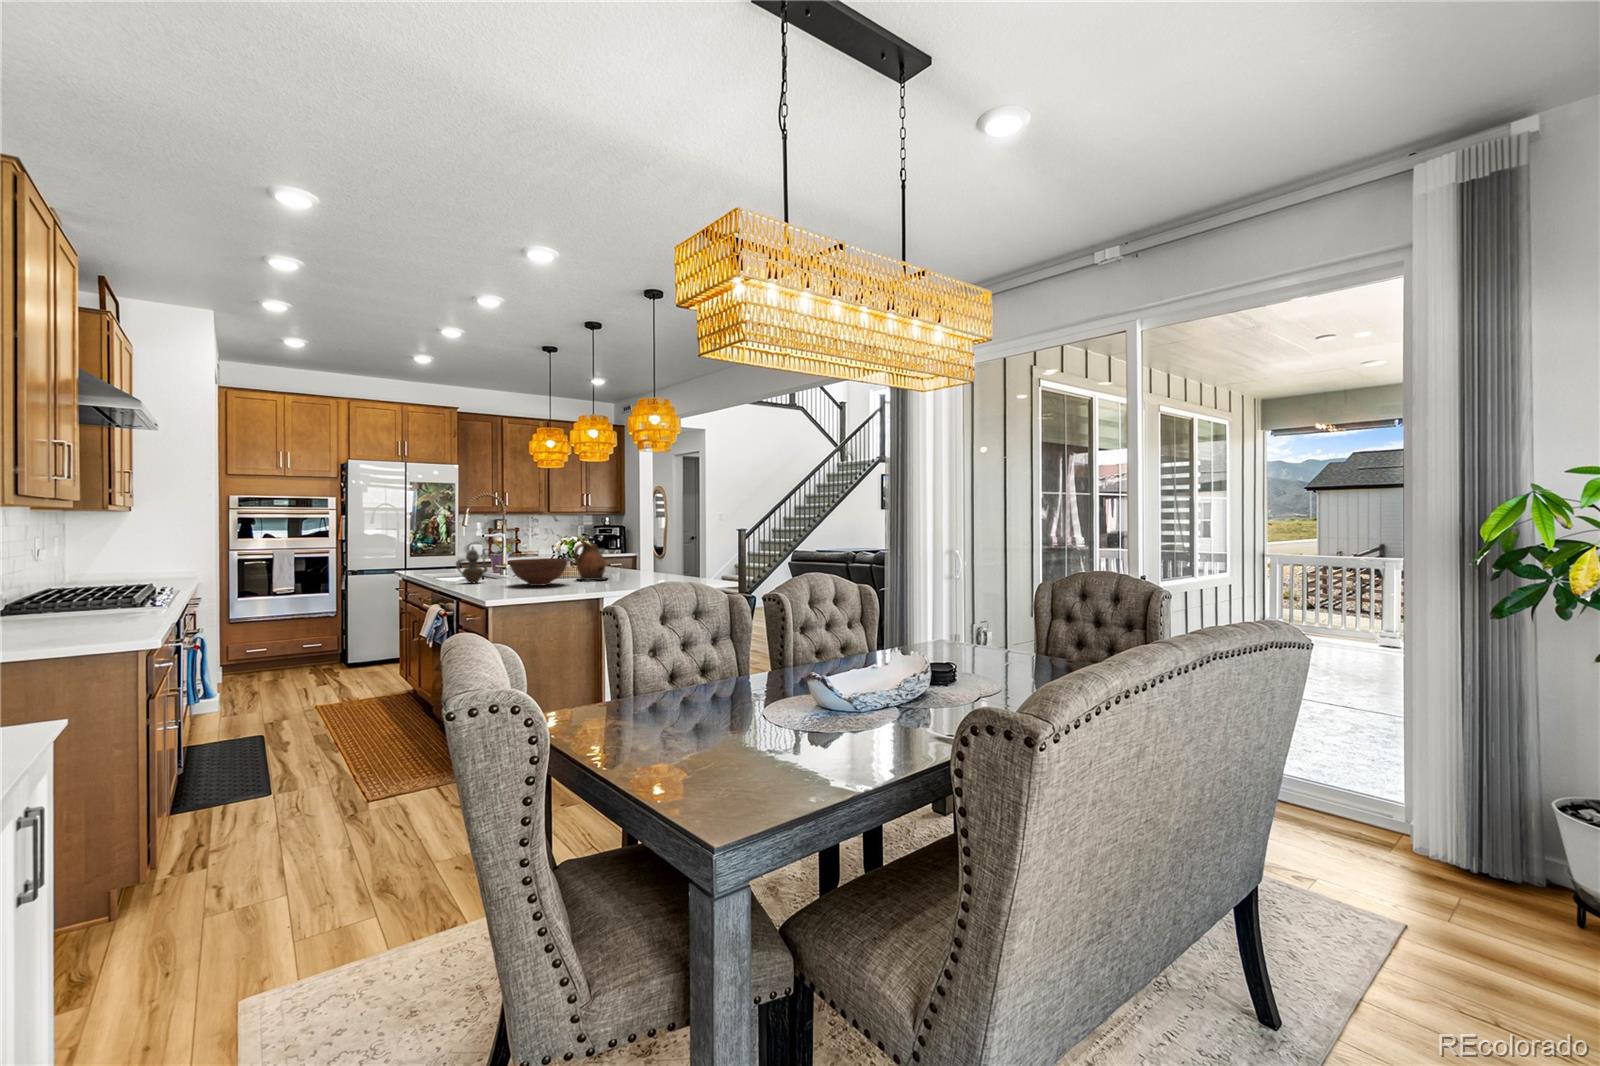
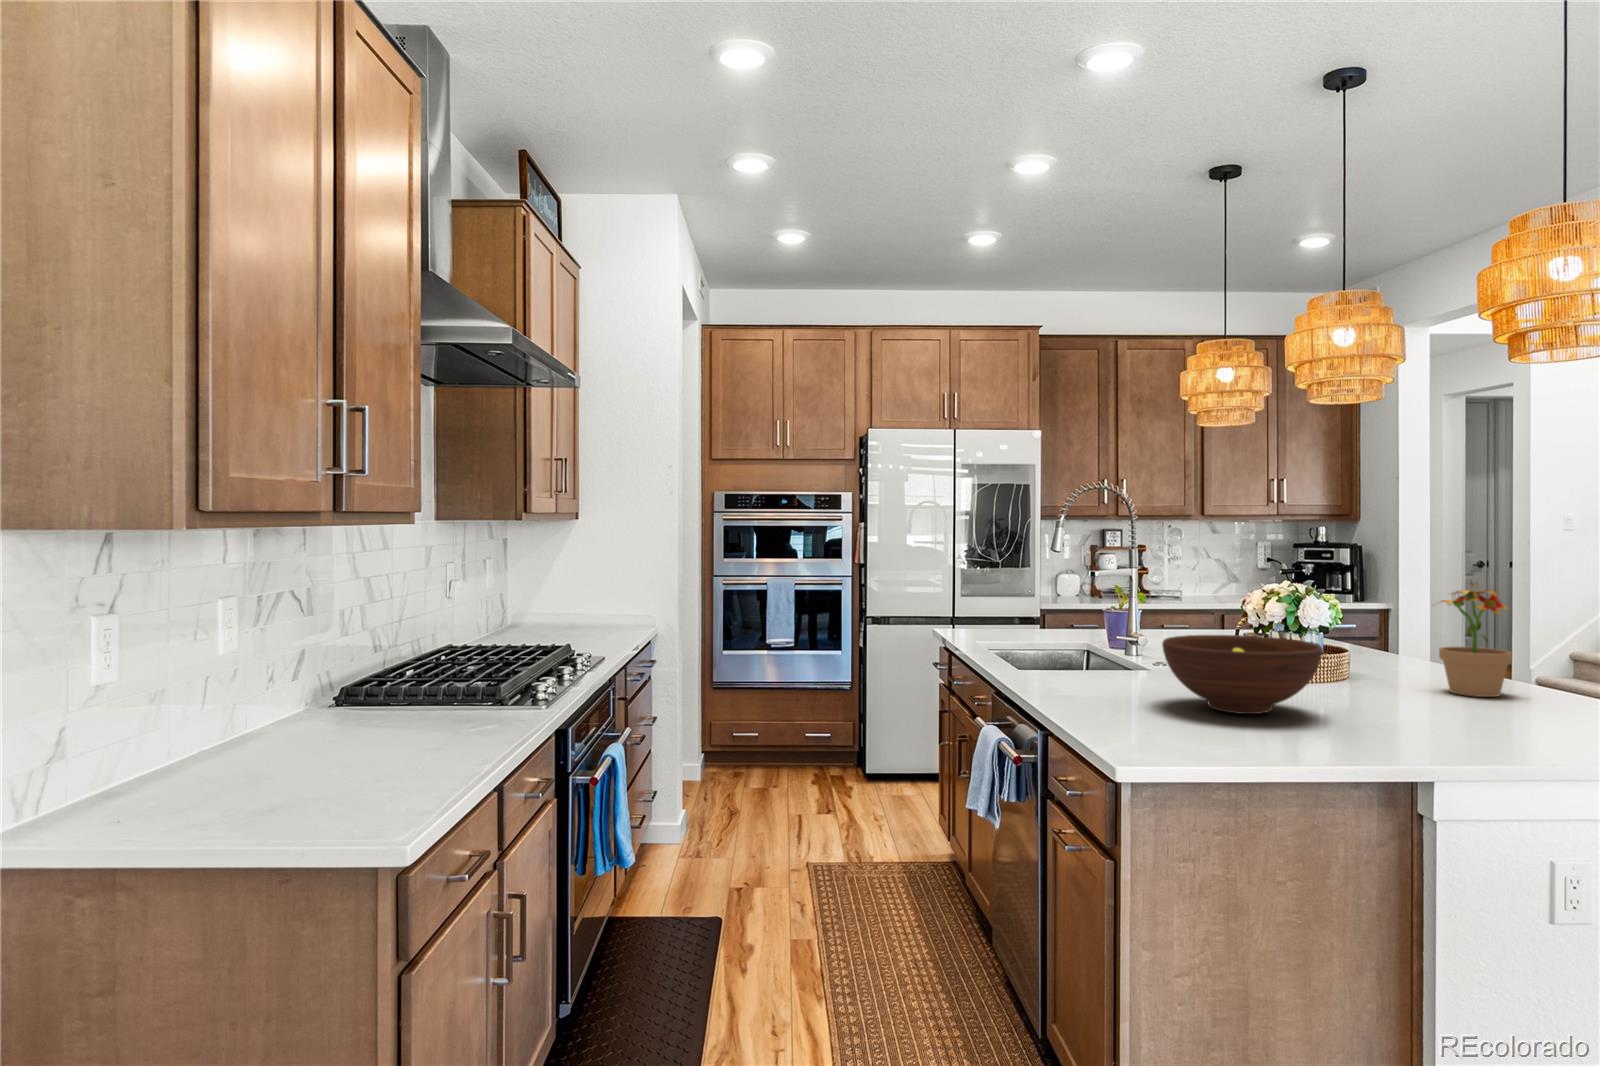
potted plant: none [614,536,638,577] -> present [1439,582,1512,697]
ceramic pitcher: present [574,540,607,580] -> none [1324,590,1425,707]
teapot: present [456,547,488,583] -> none [1036,594,1106,683]

